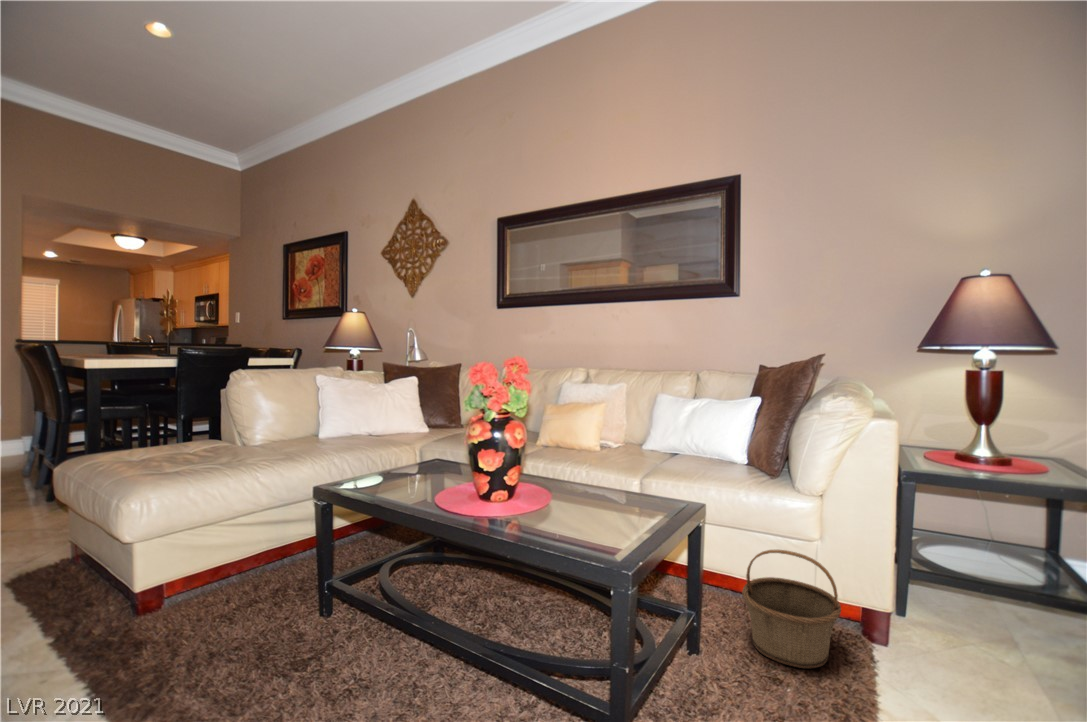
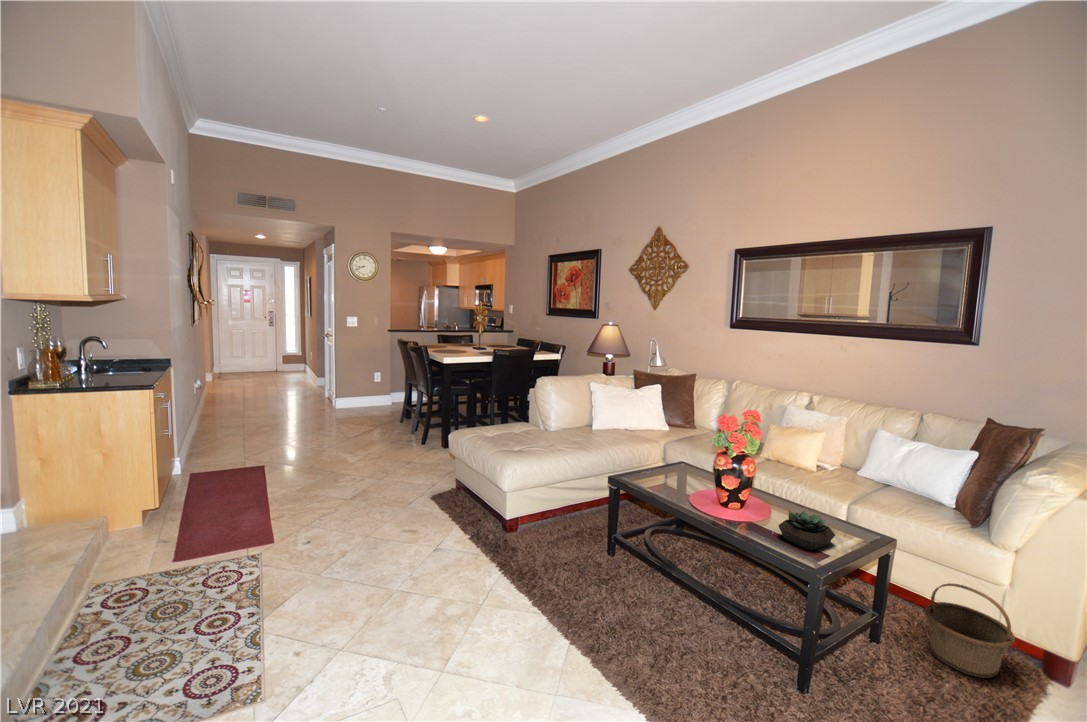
succulent plant: none [560,484,635,536] -> present [778,511,835,550]

